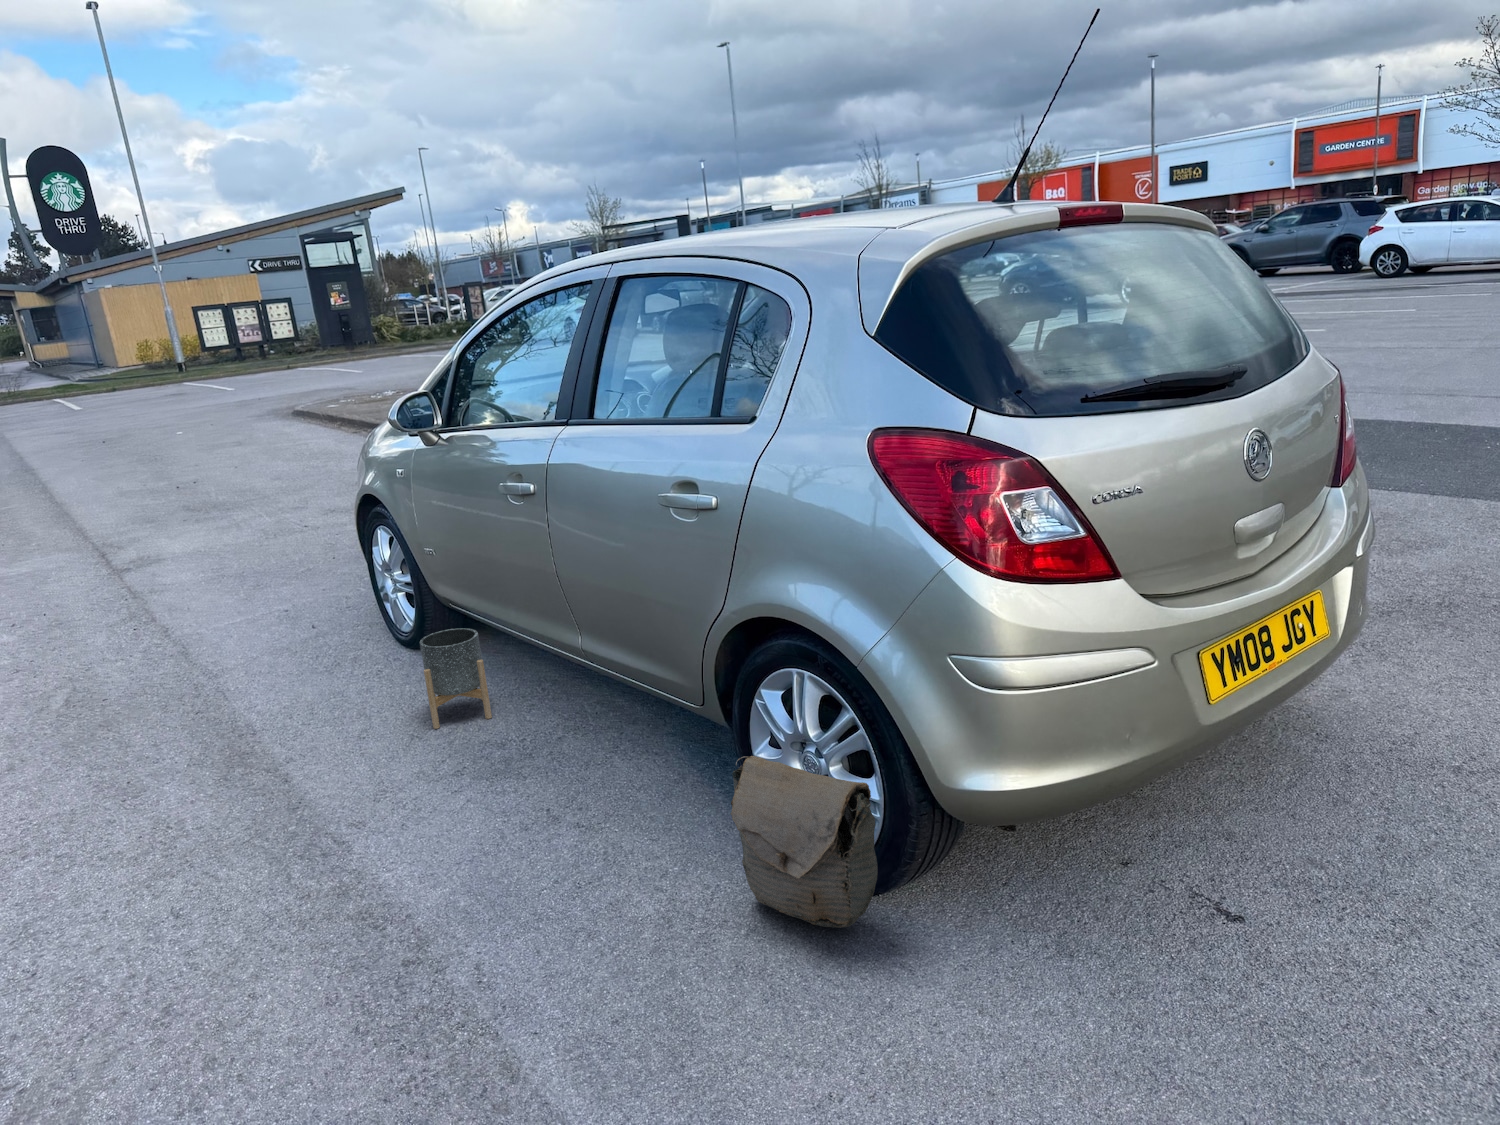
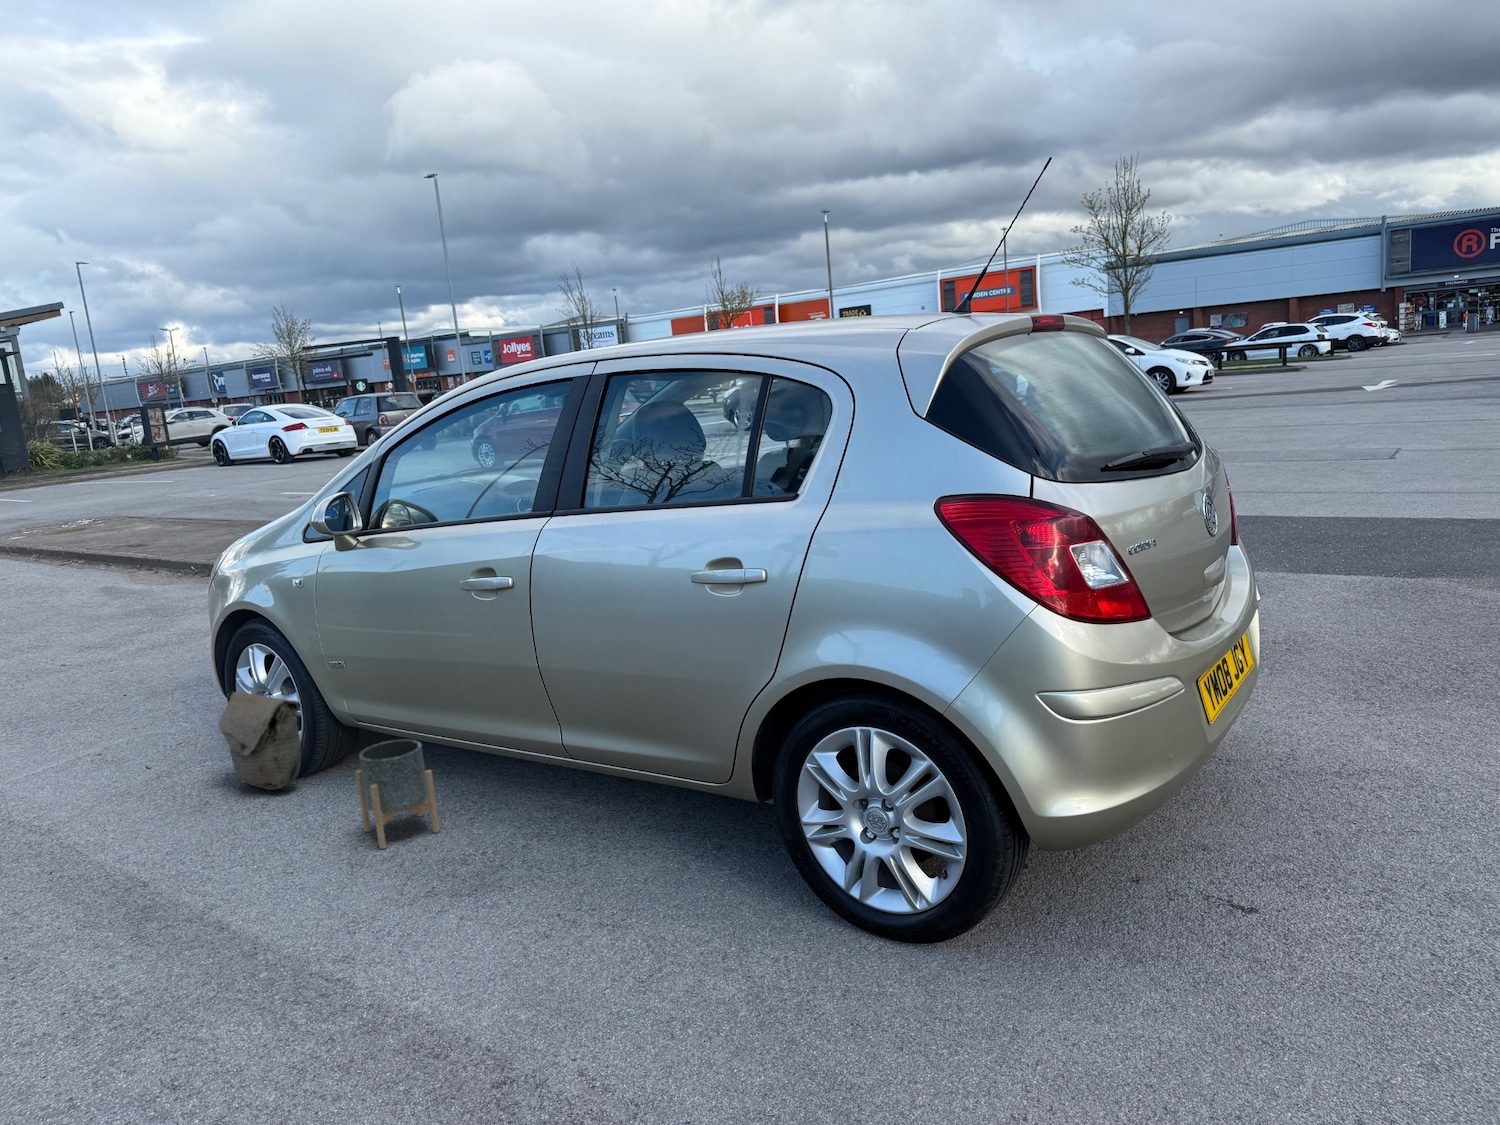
bag: present [730,756,878,928] -> present [219,692,301,790]

